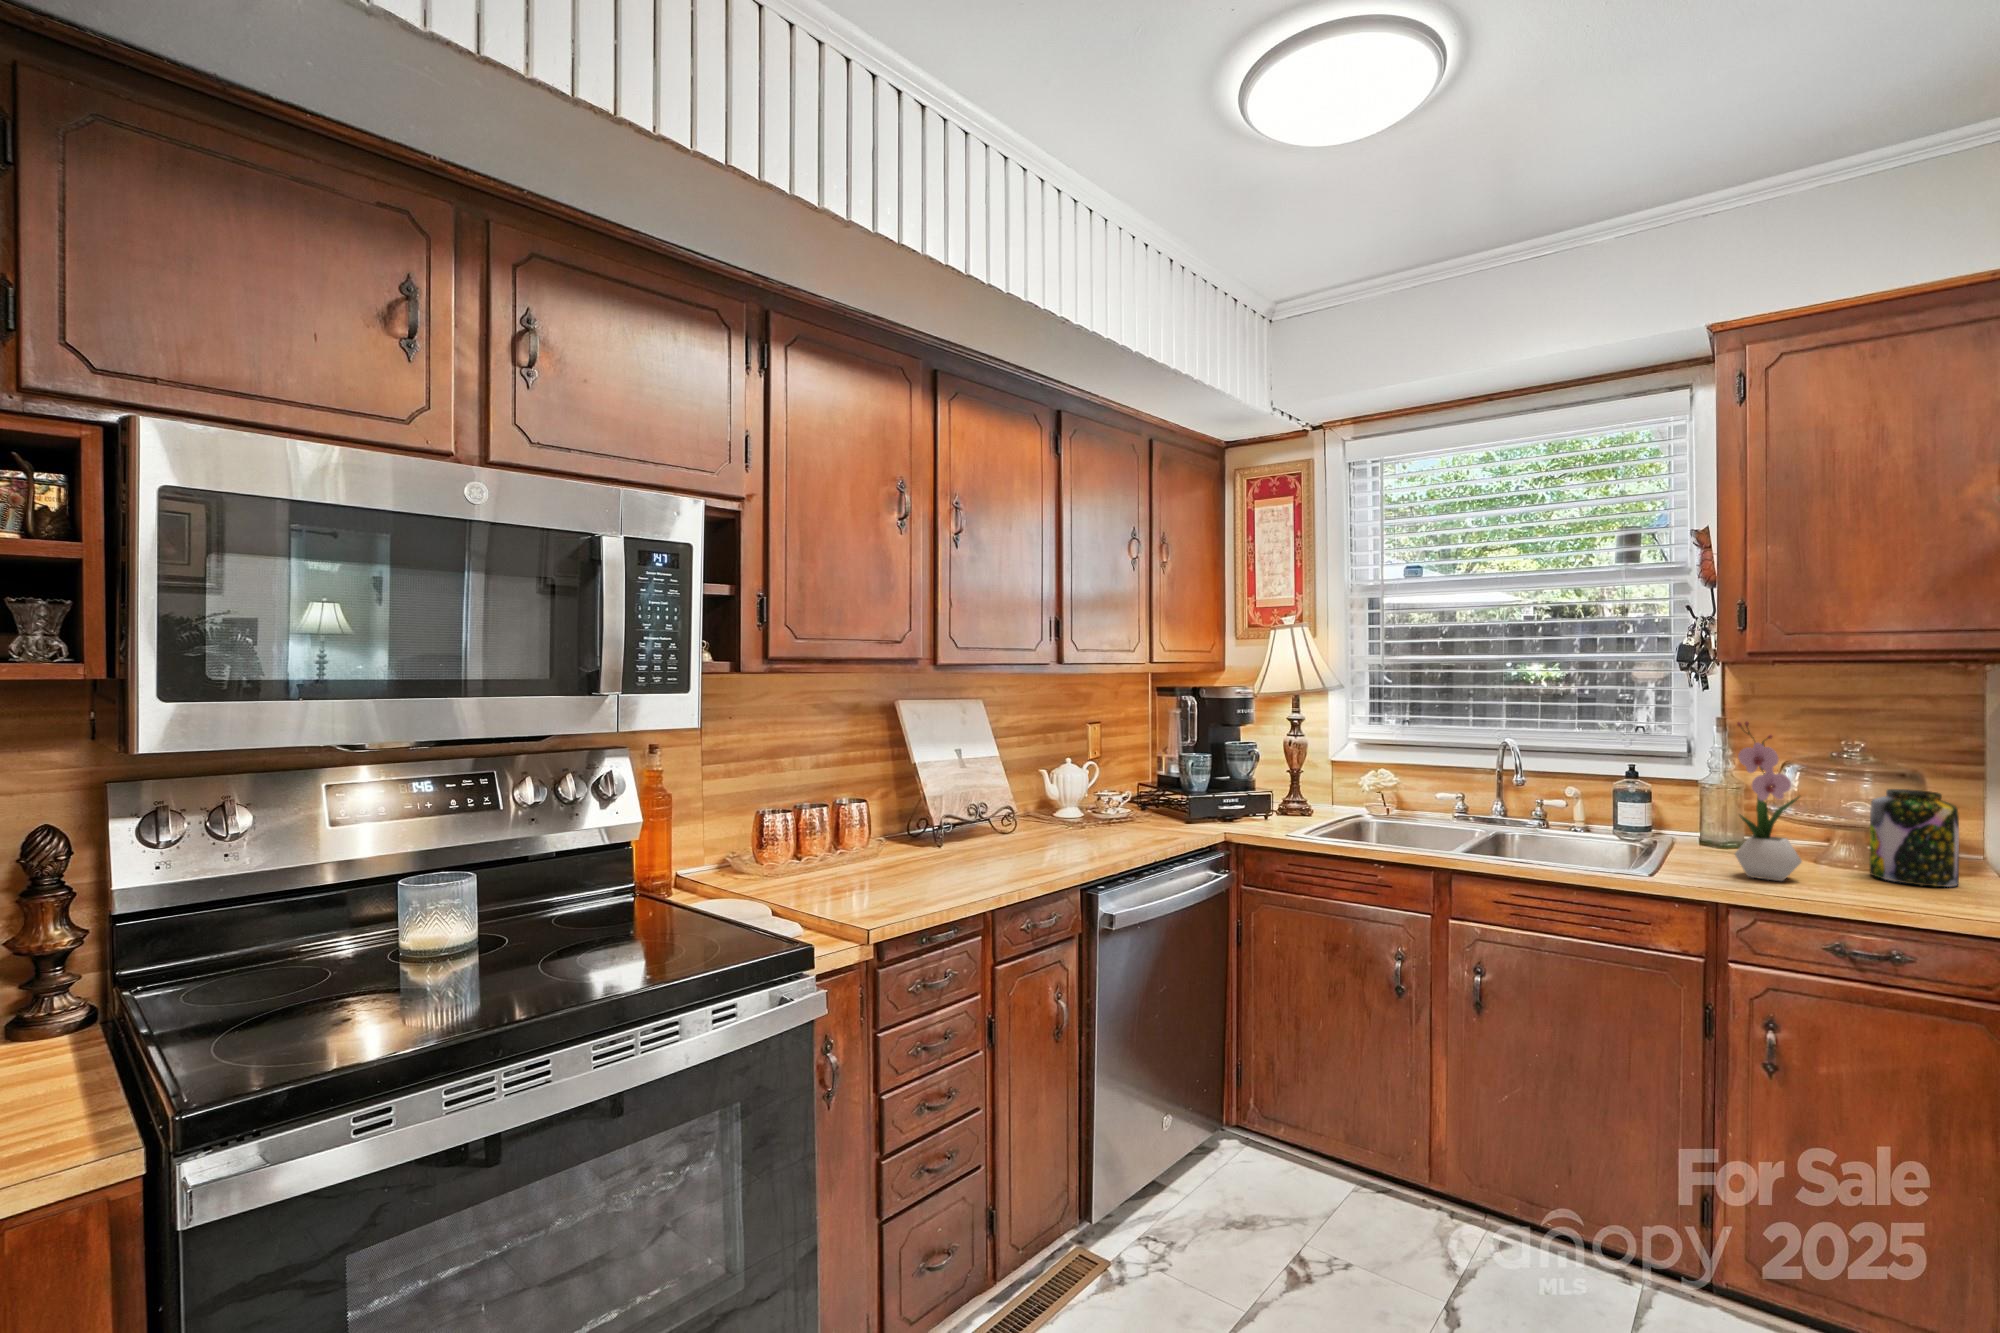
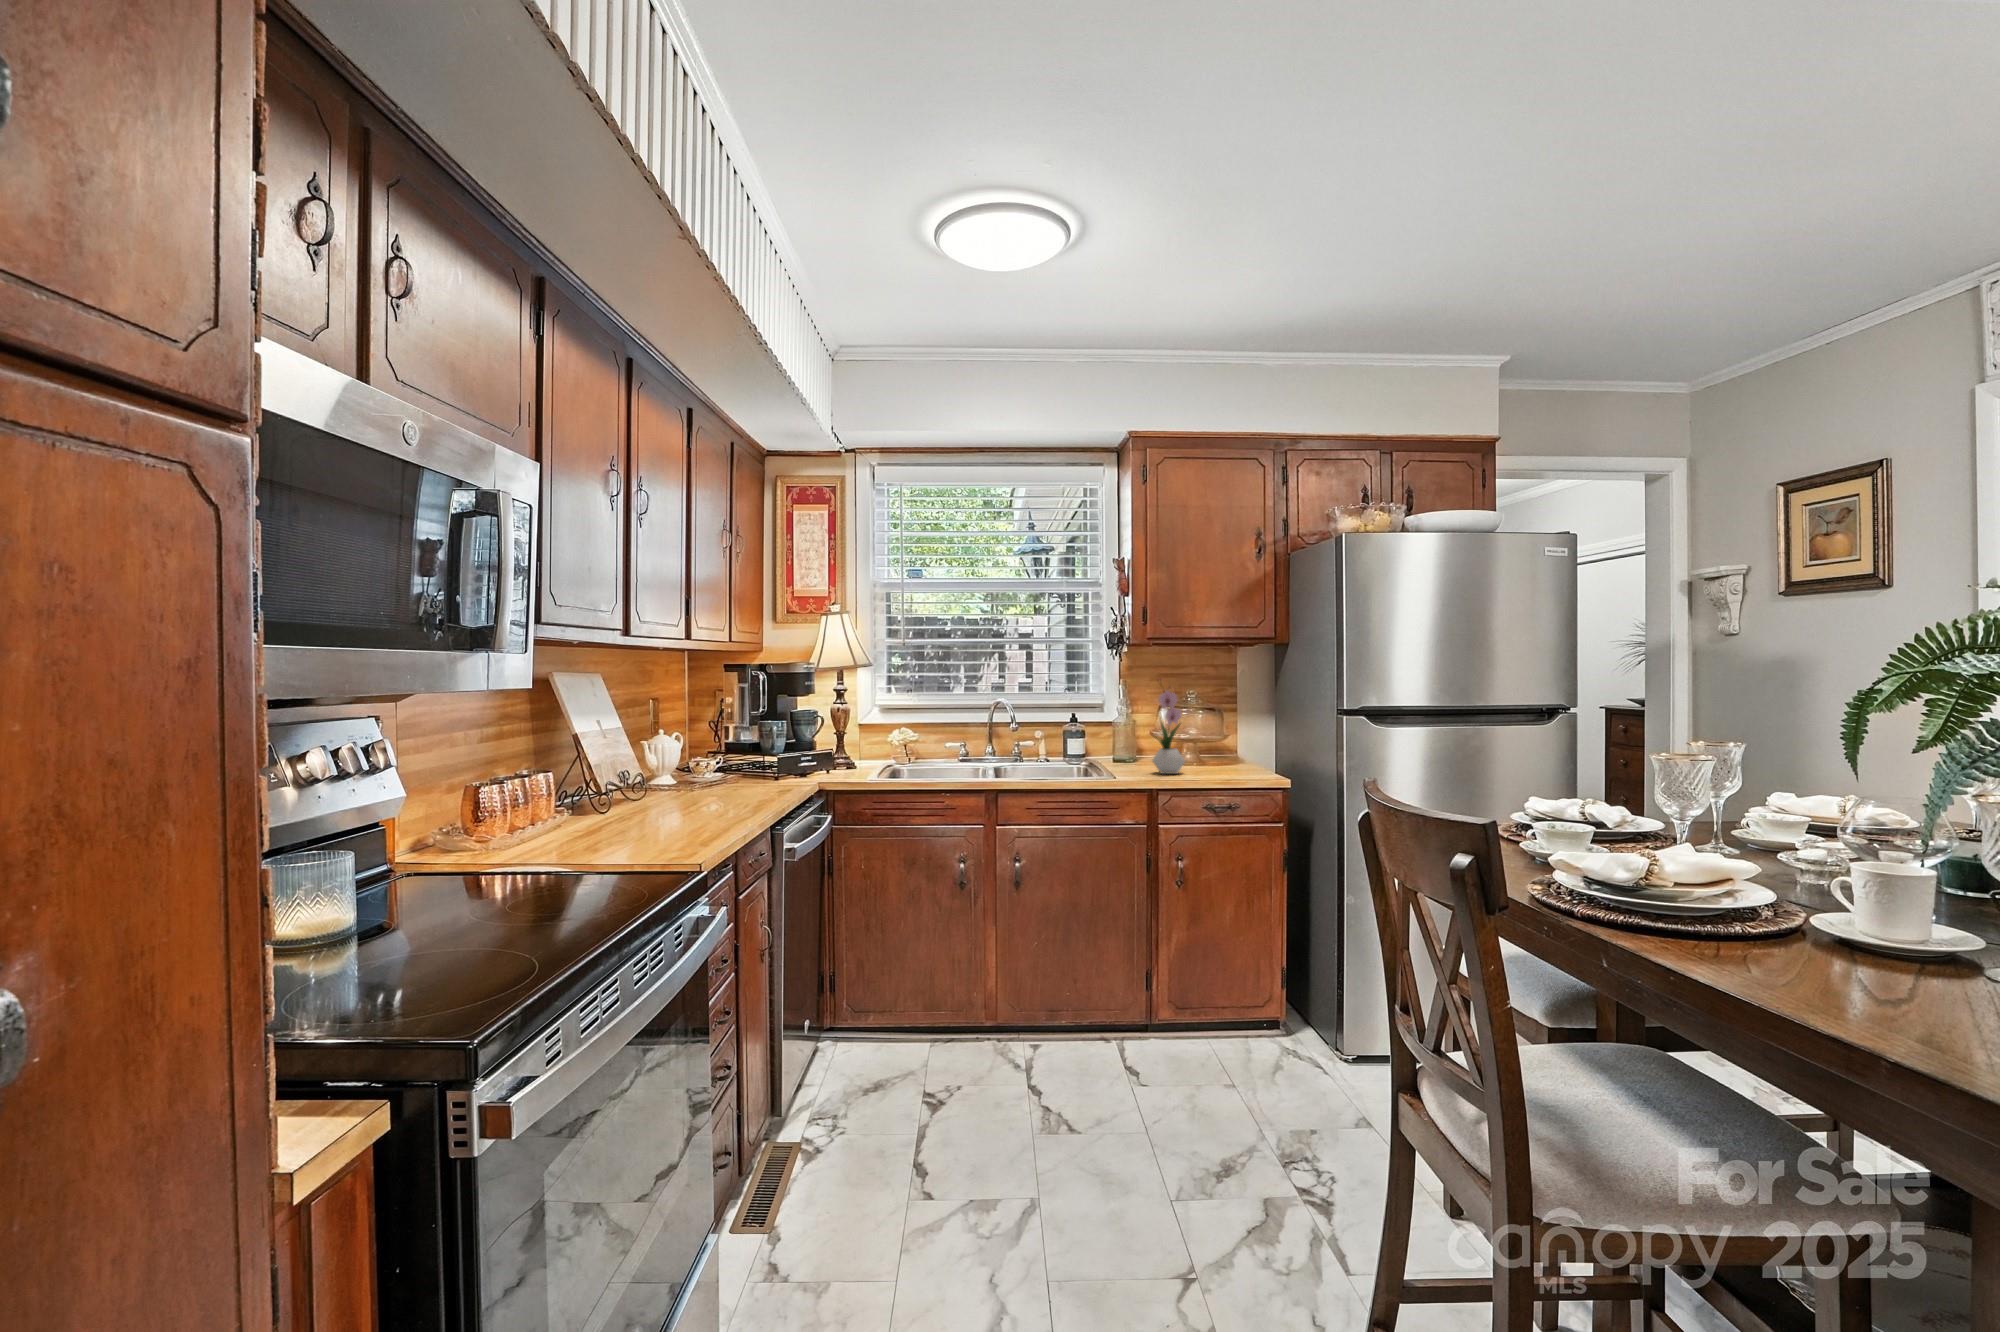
jar: present [1870,789,1959,887] -> none [1207,716,1246,769]

